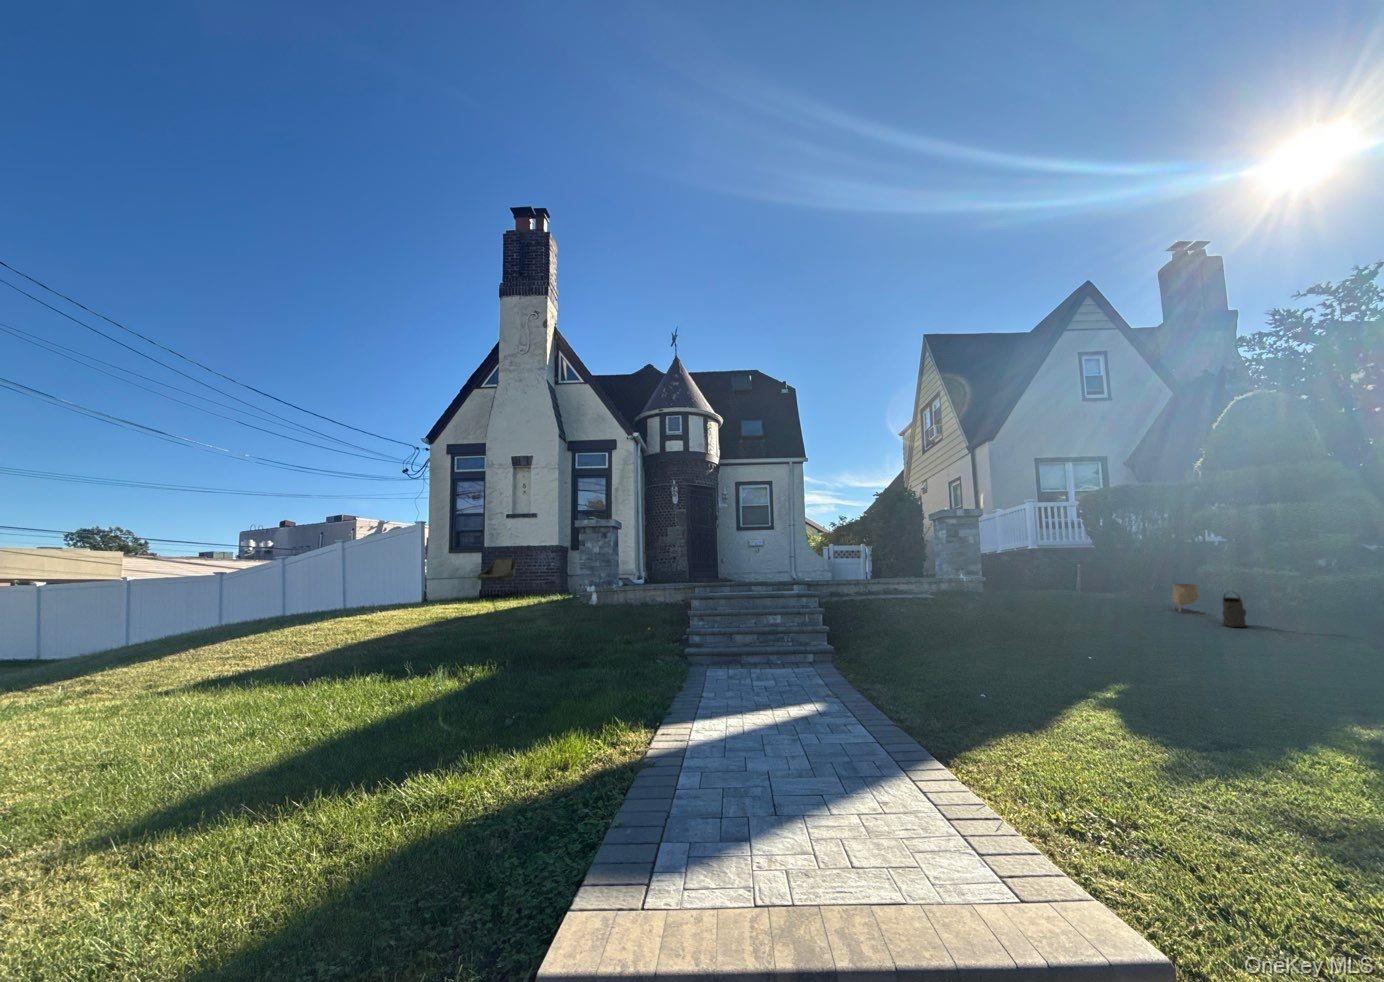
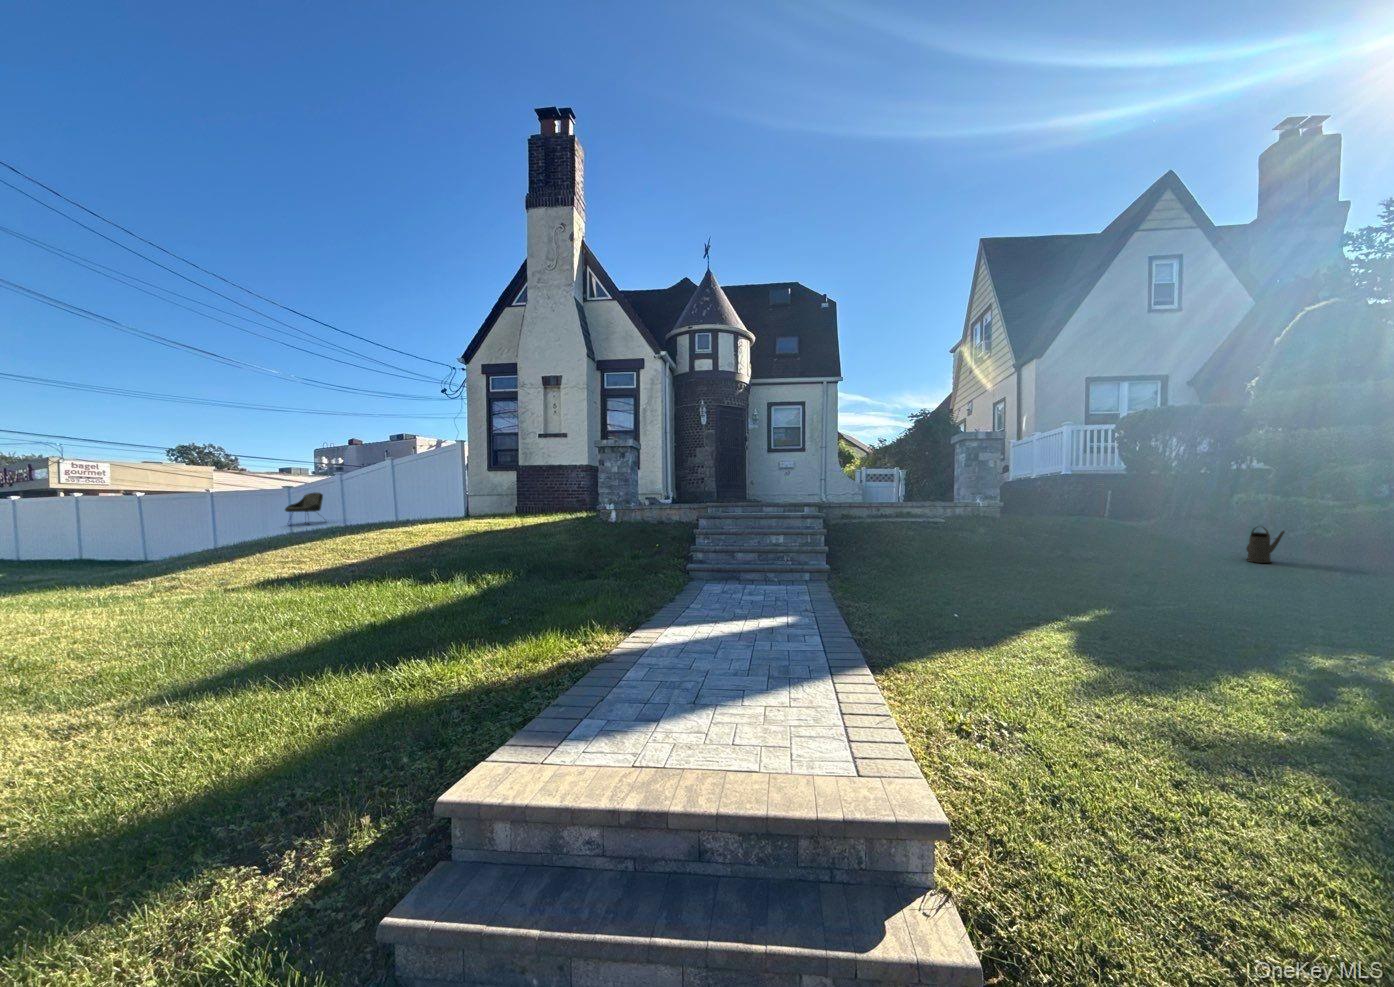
lounge chair: present [477,558,515,594] -> present [285,493,323,524]
planter: present [1172,584,1202,612] -> none [1204,517,1233,547]

